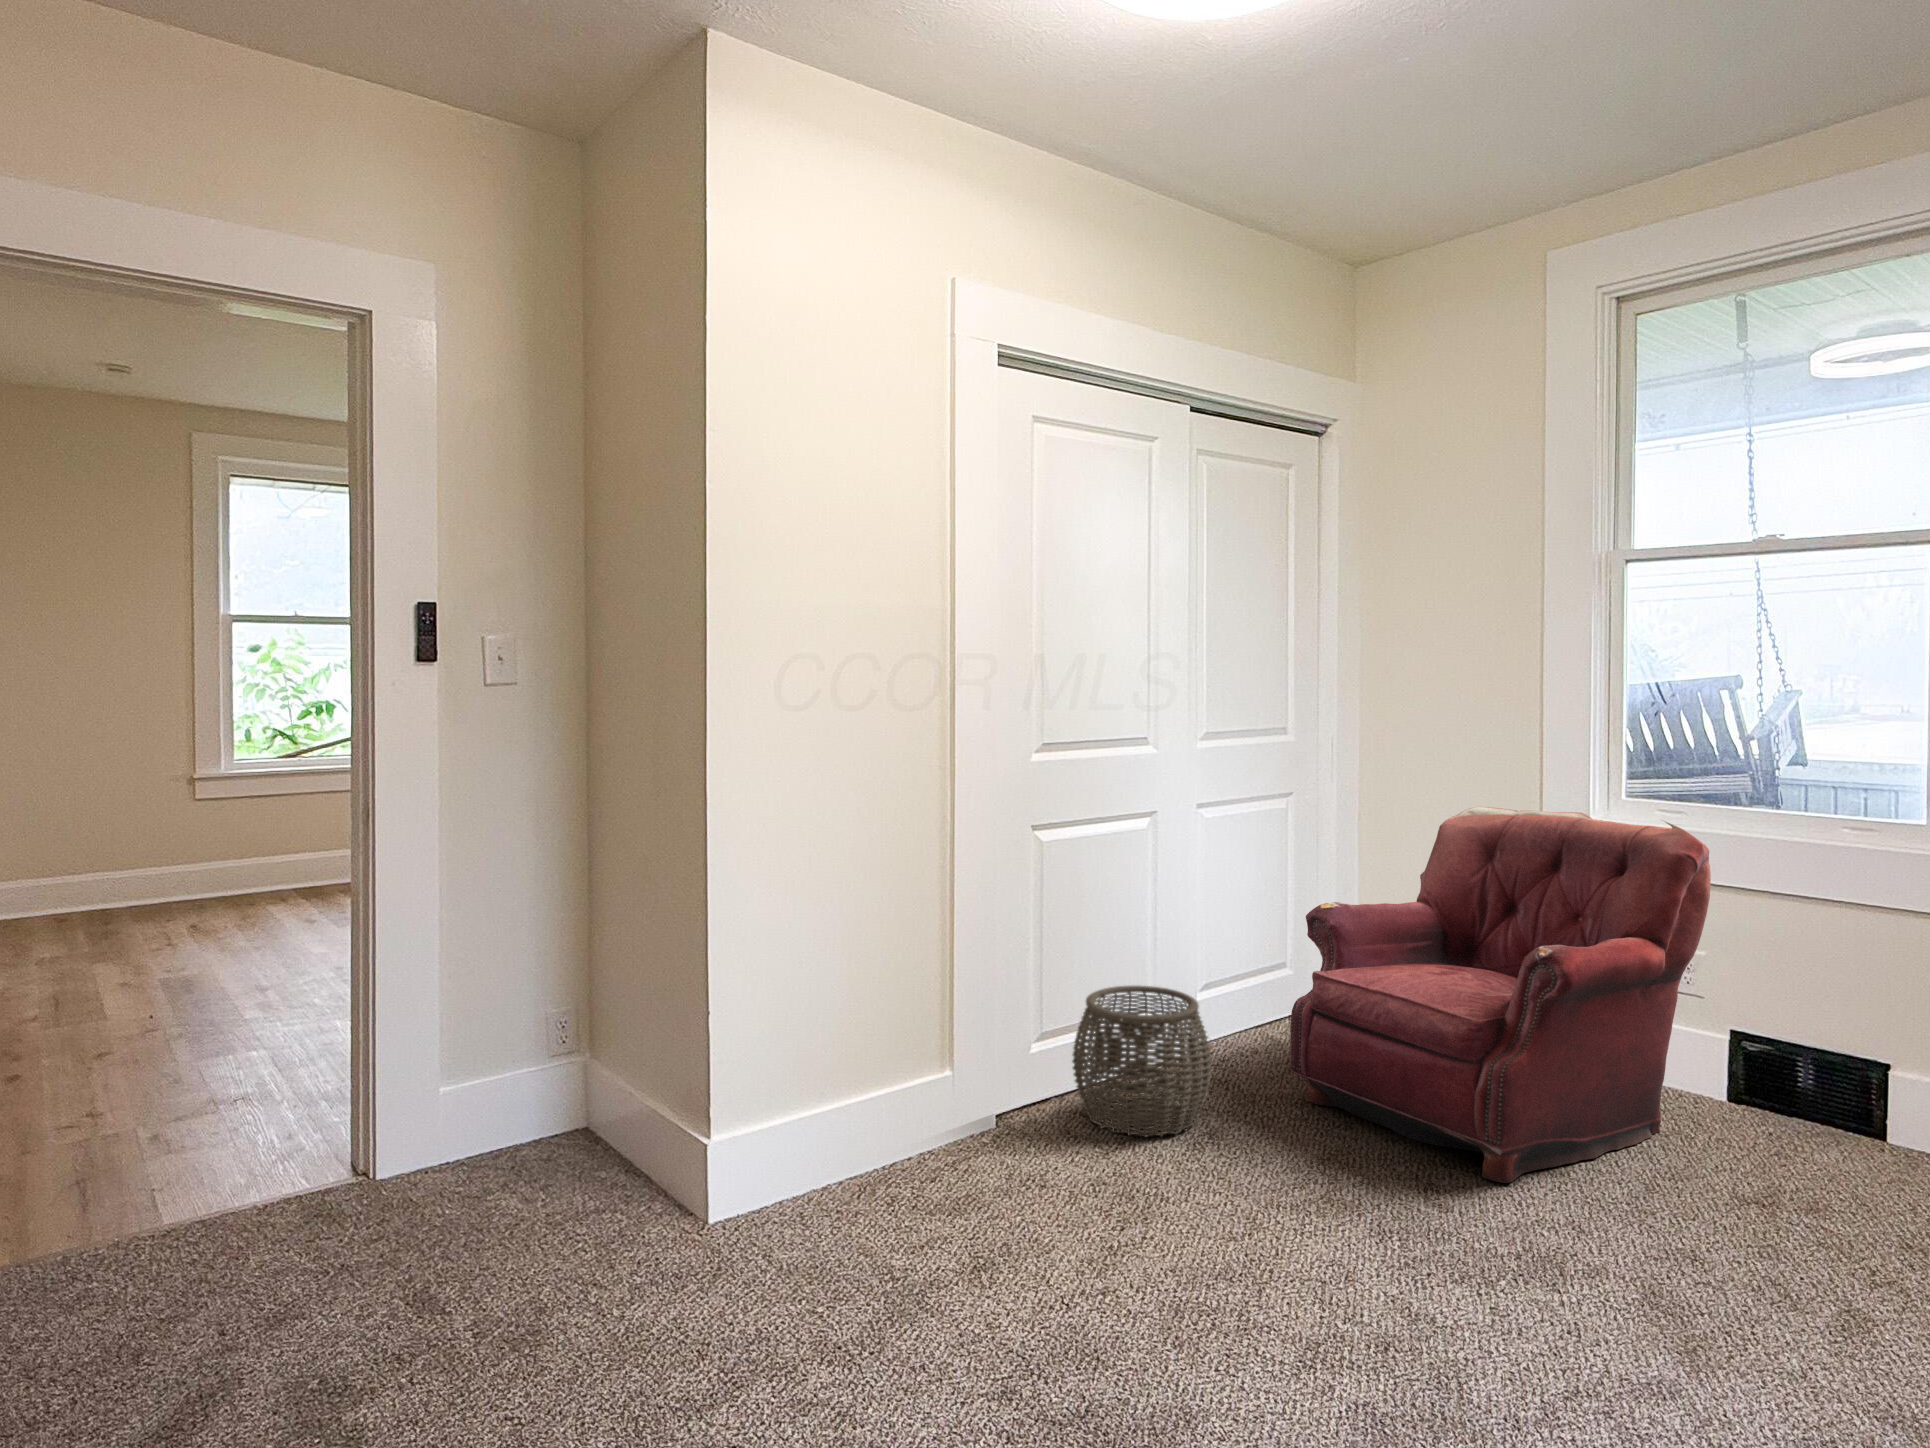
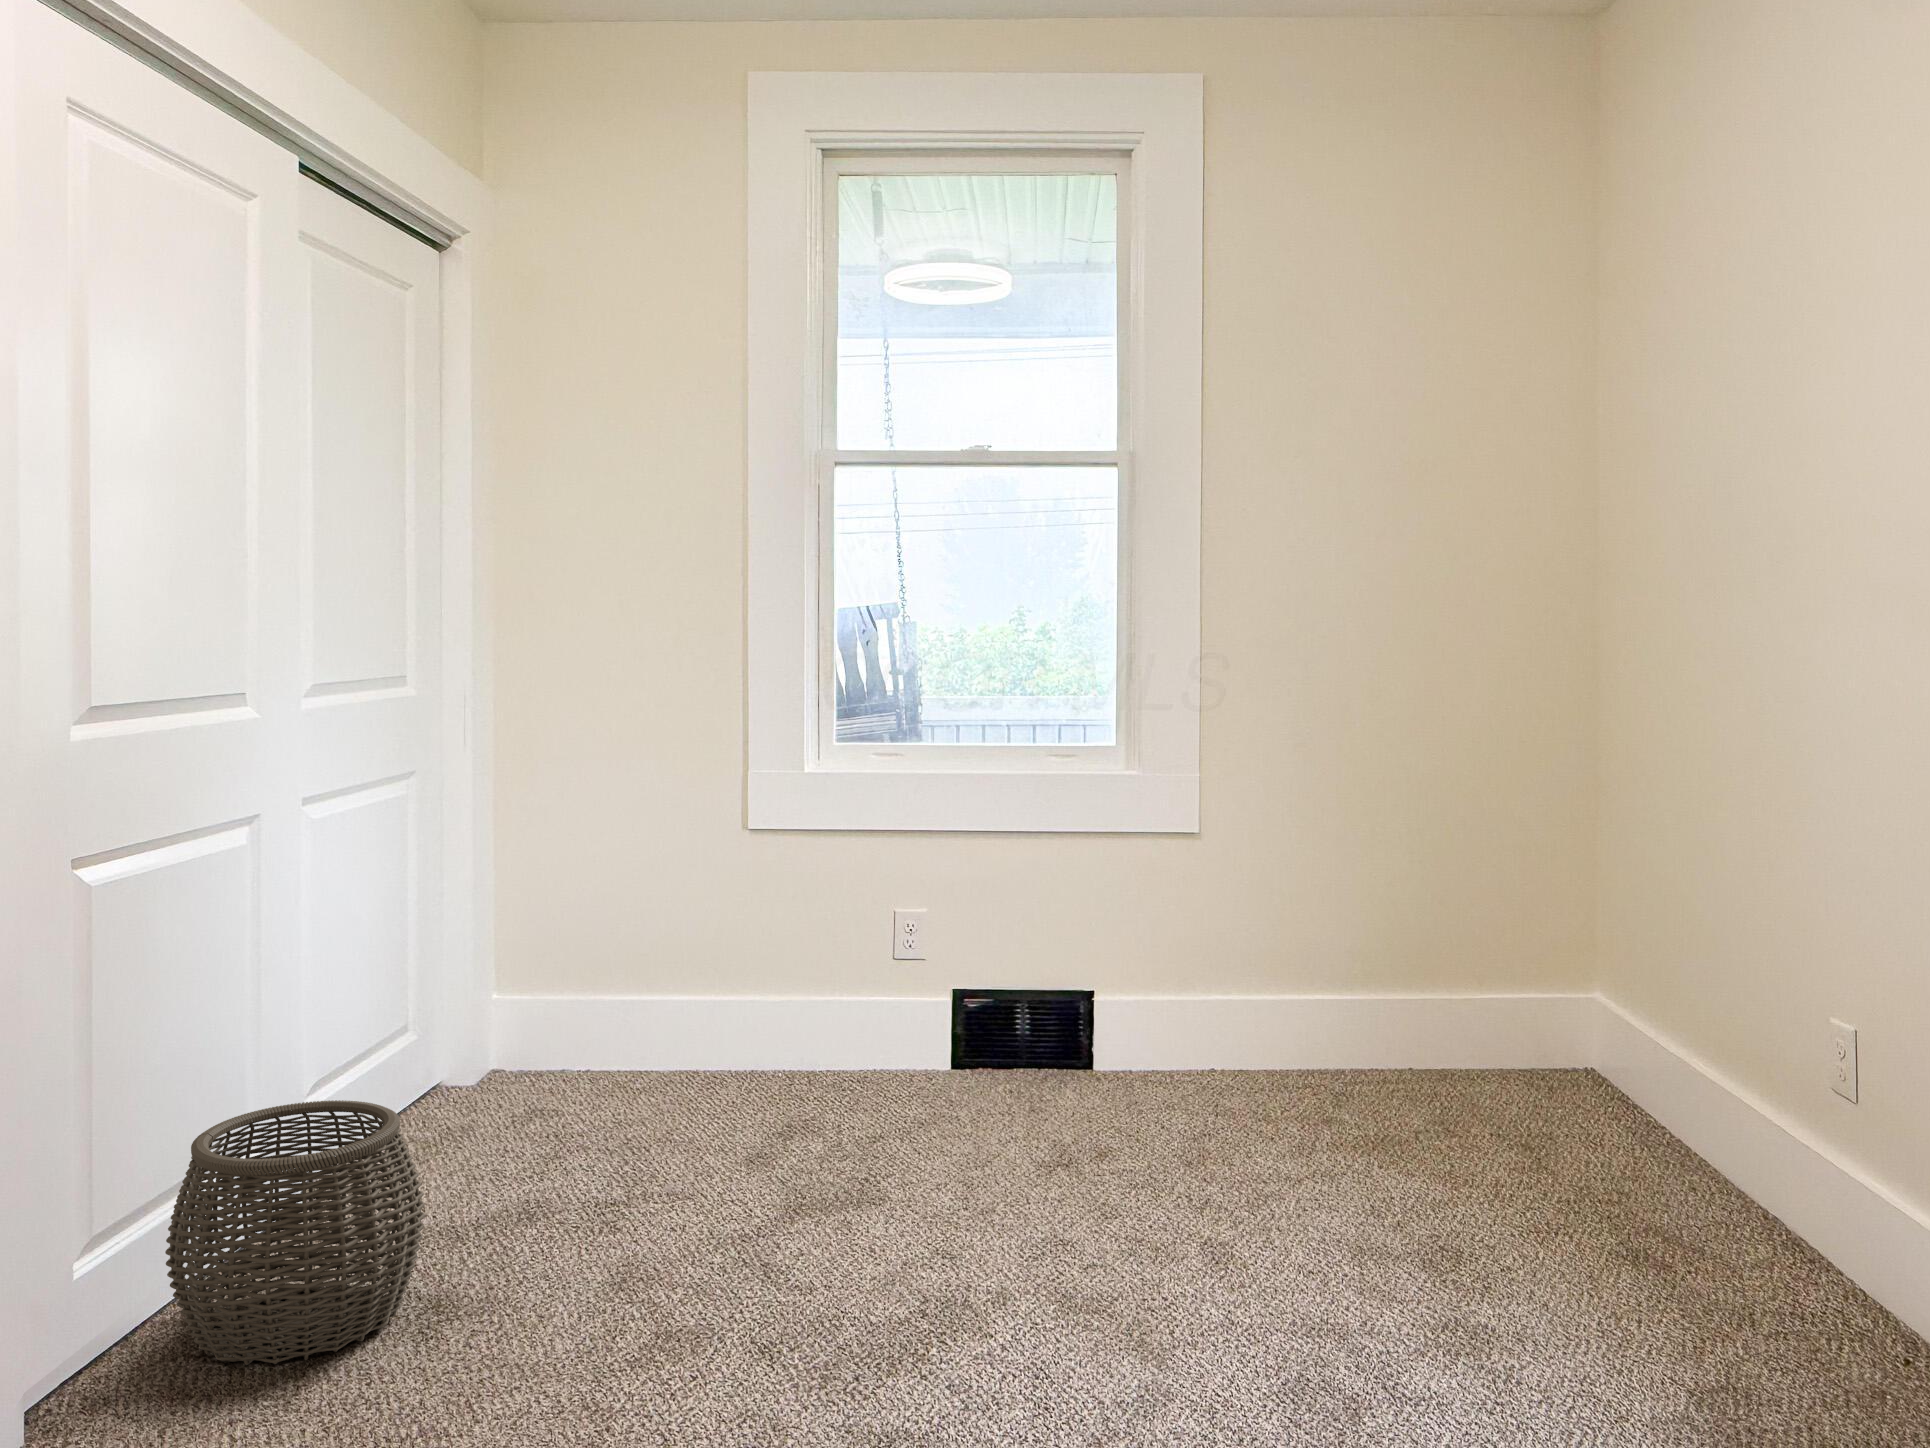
armchair: present [1290,807,1711,1183] -> none [501,764,959,1236]

